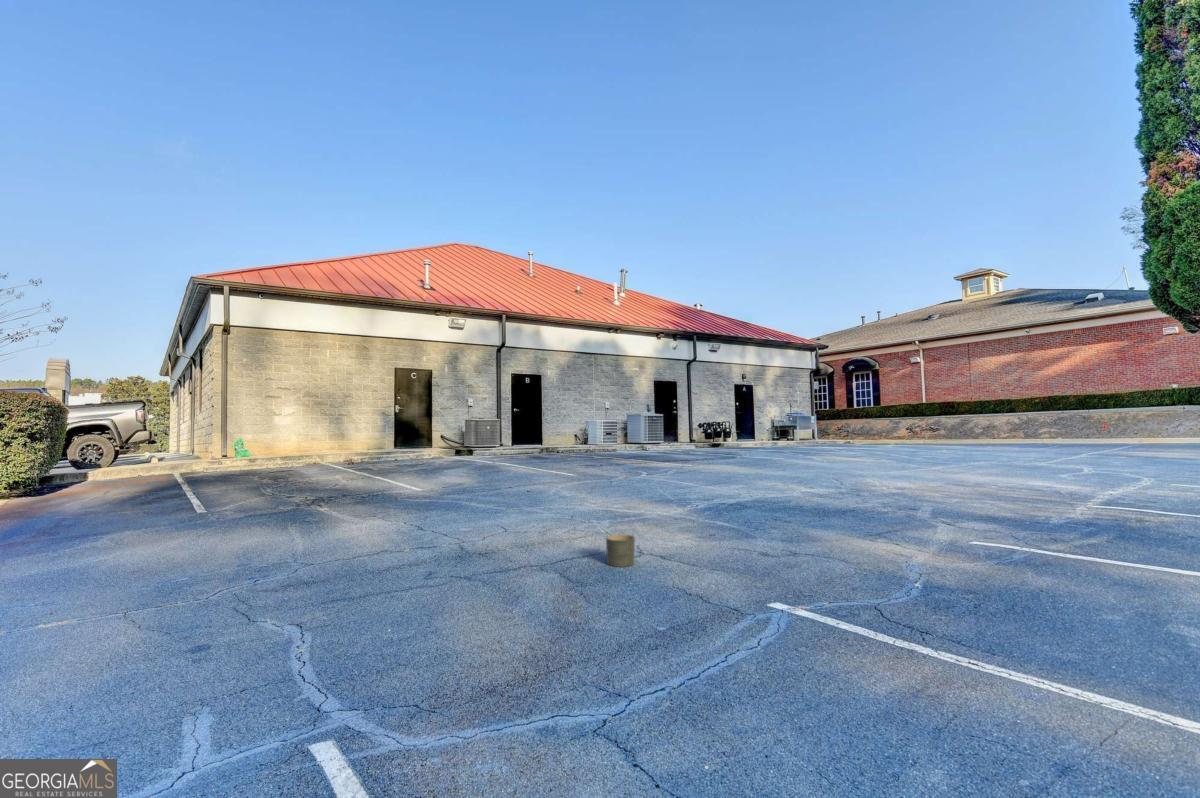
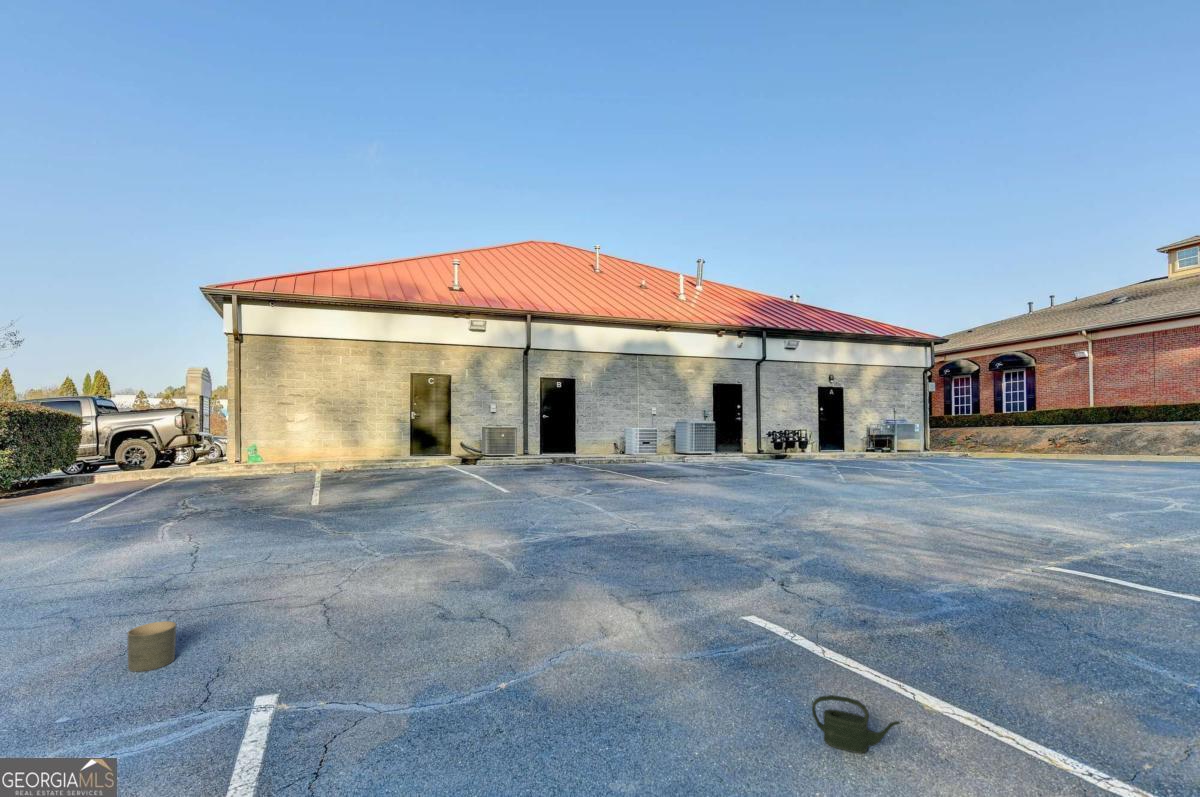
watering can: none [1060,529,1110,556] -> present [812,695,900,753]

